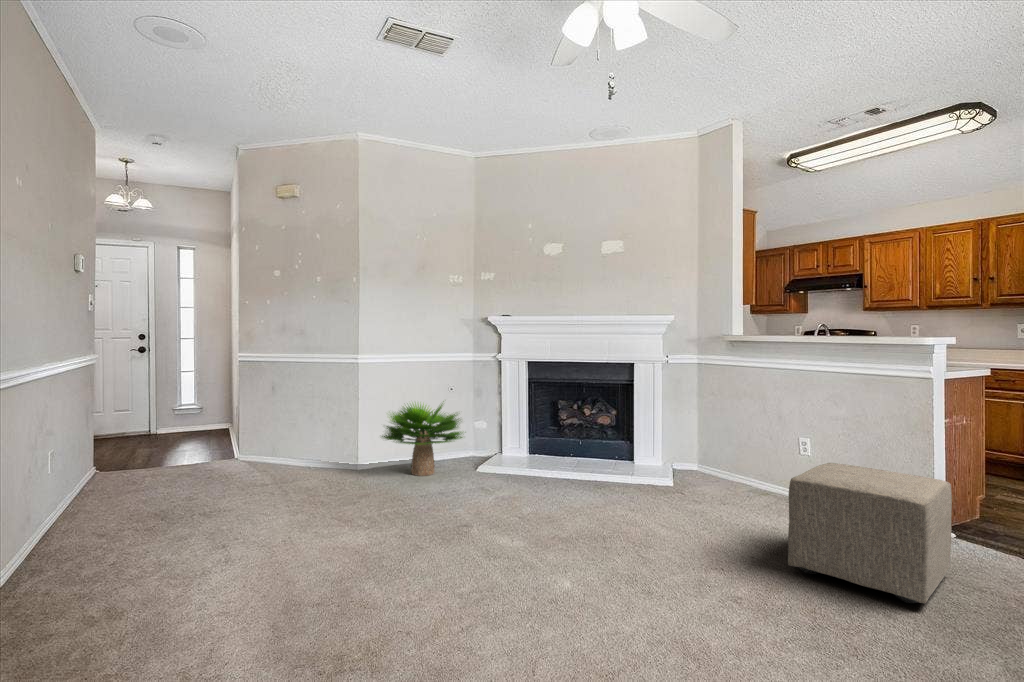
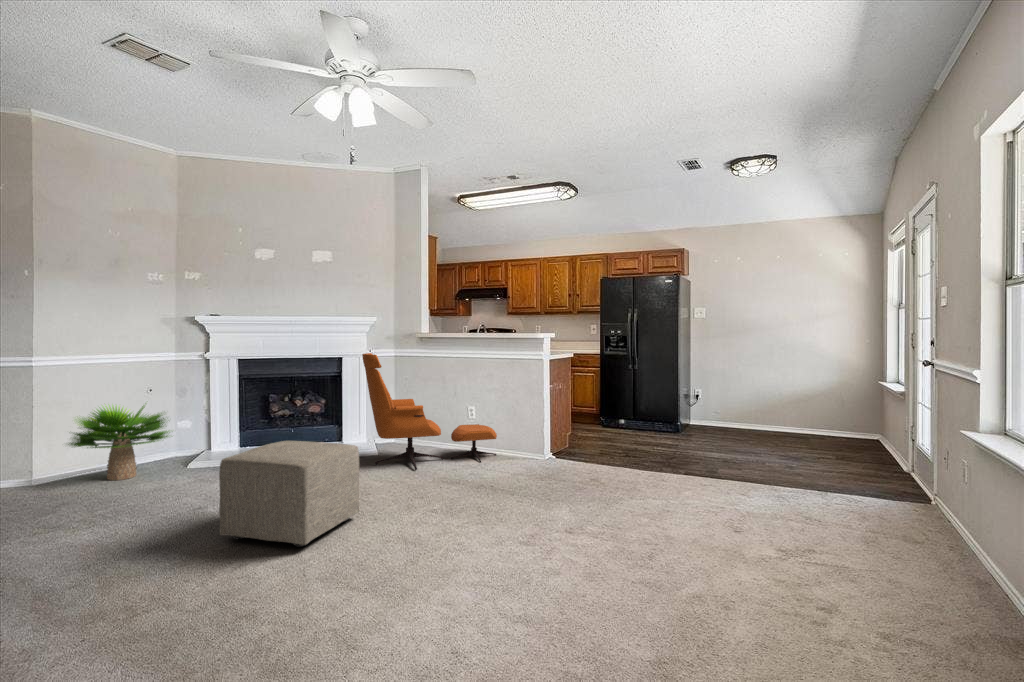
lounge chair: none [656,359,846,519] -> present [362,353,497,470]
ottoman: present [788,463,952,603] -> present [219,441,359,547]

